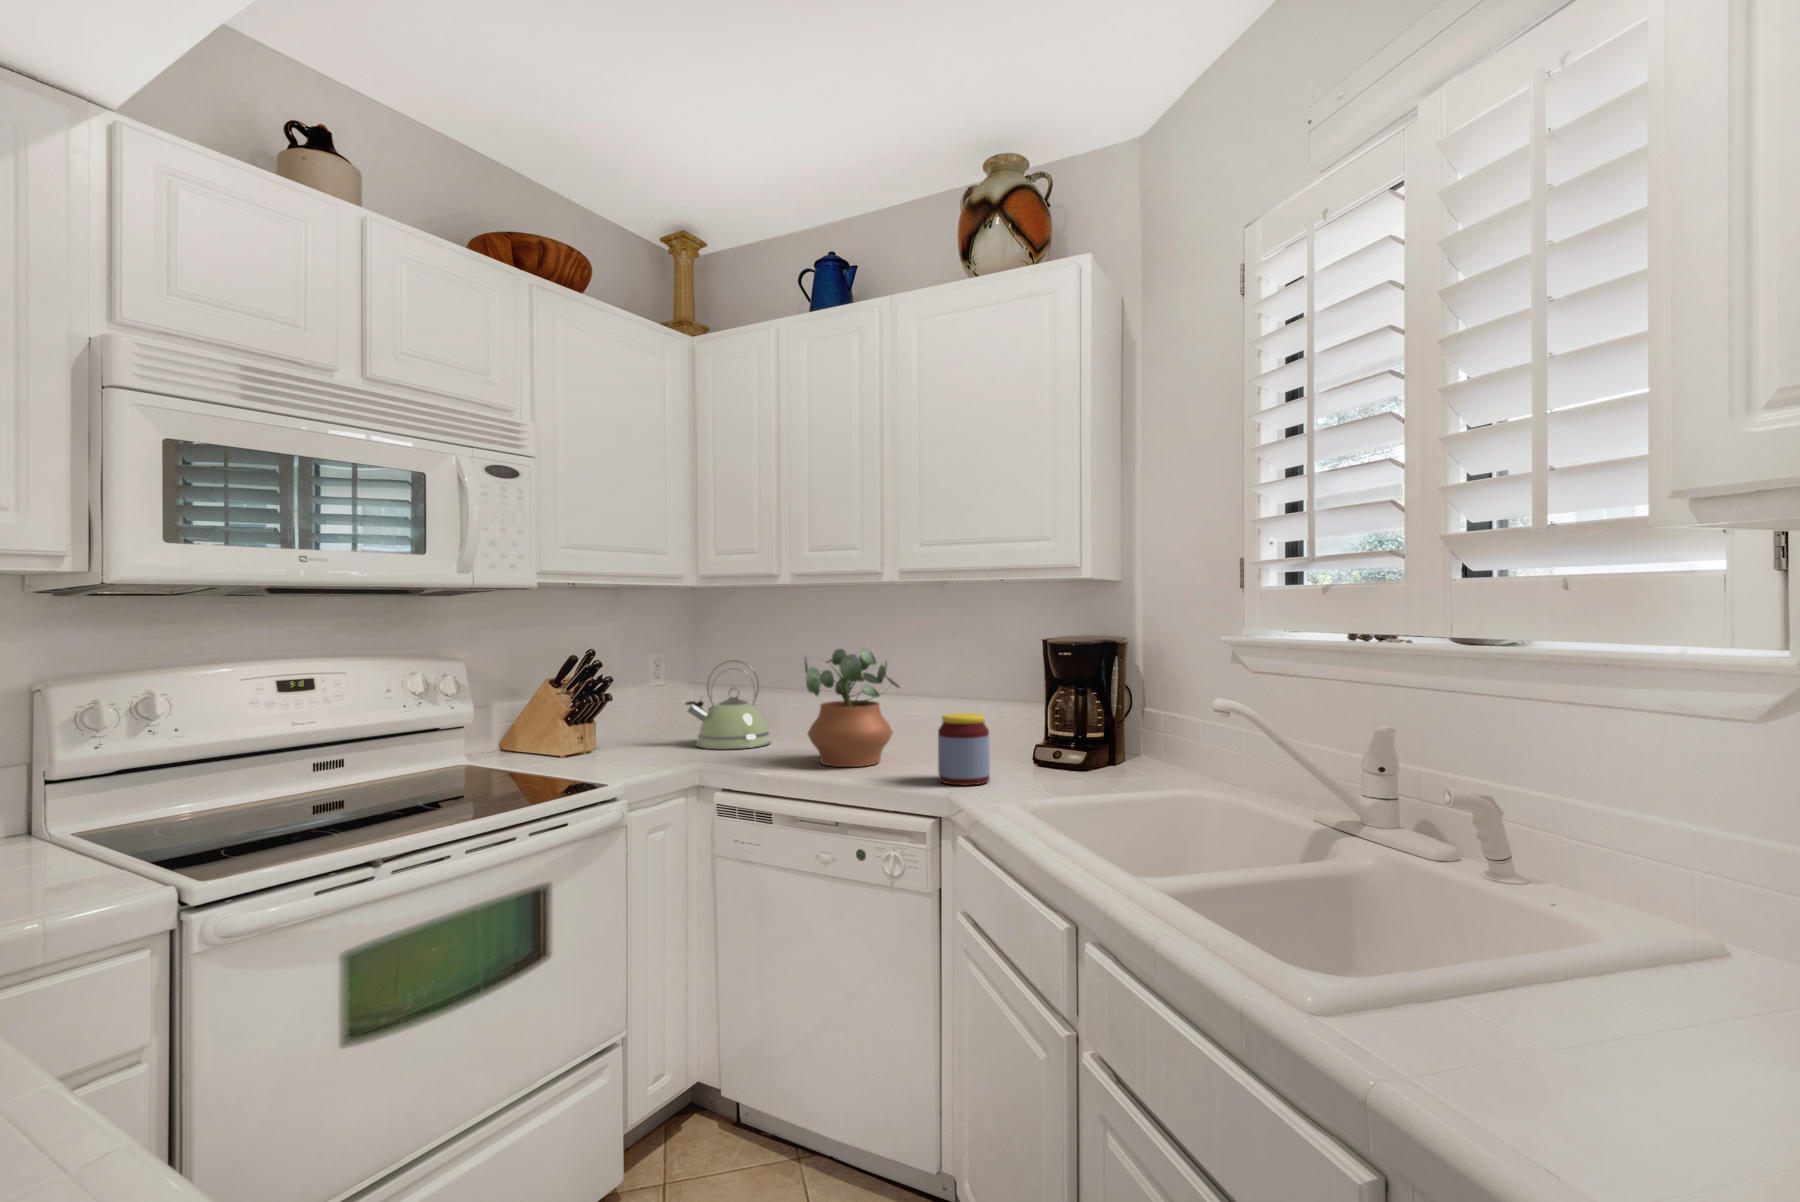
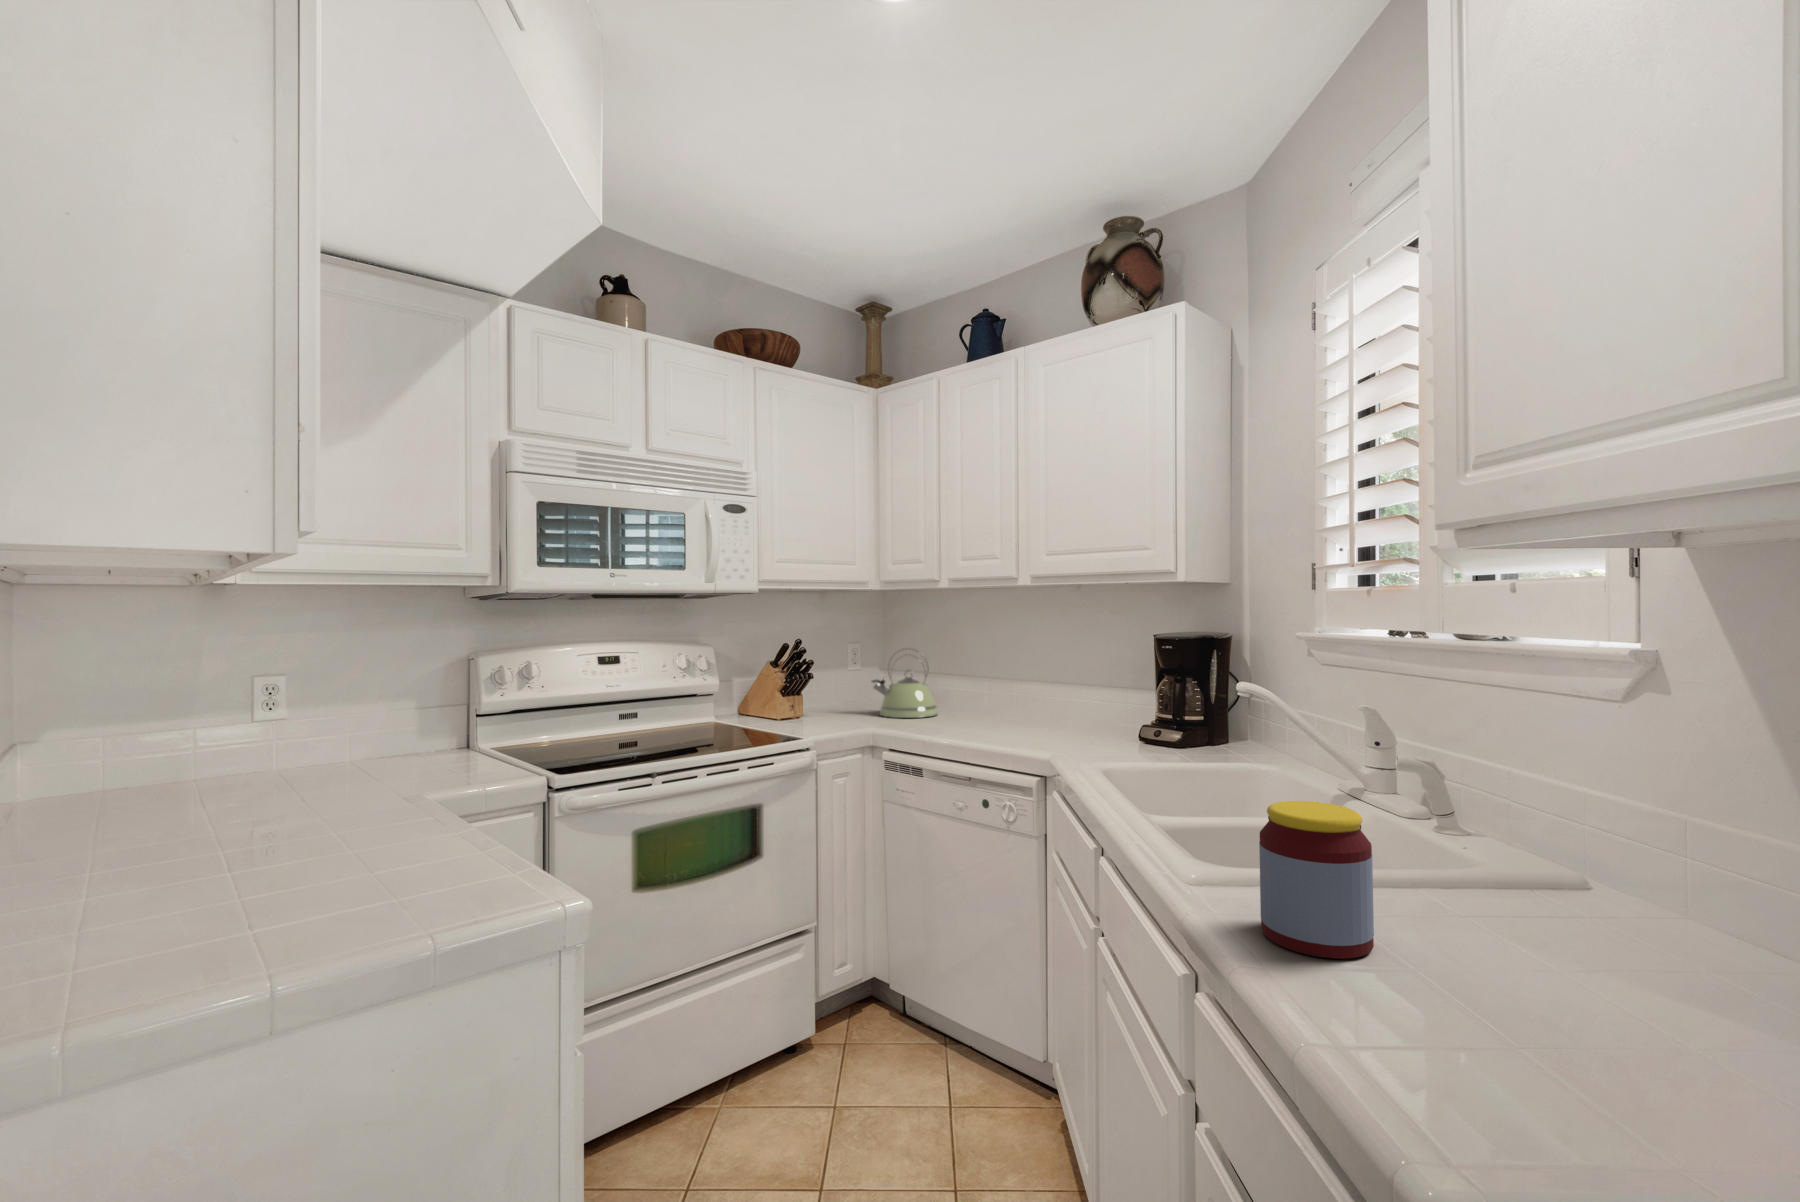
potted plant: present [805,647,899,767] -> none [953,638,1032,734]
jar: present [938,713,990,785] -> present [1259,801,1374,959]

